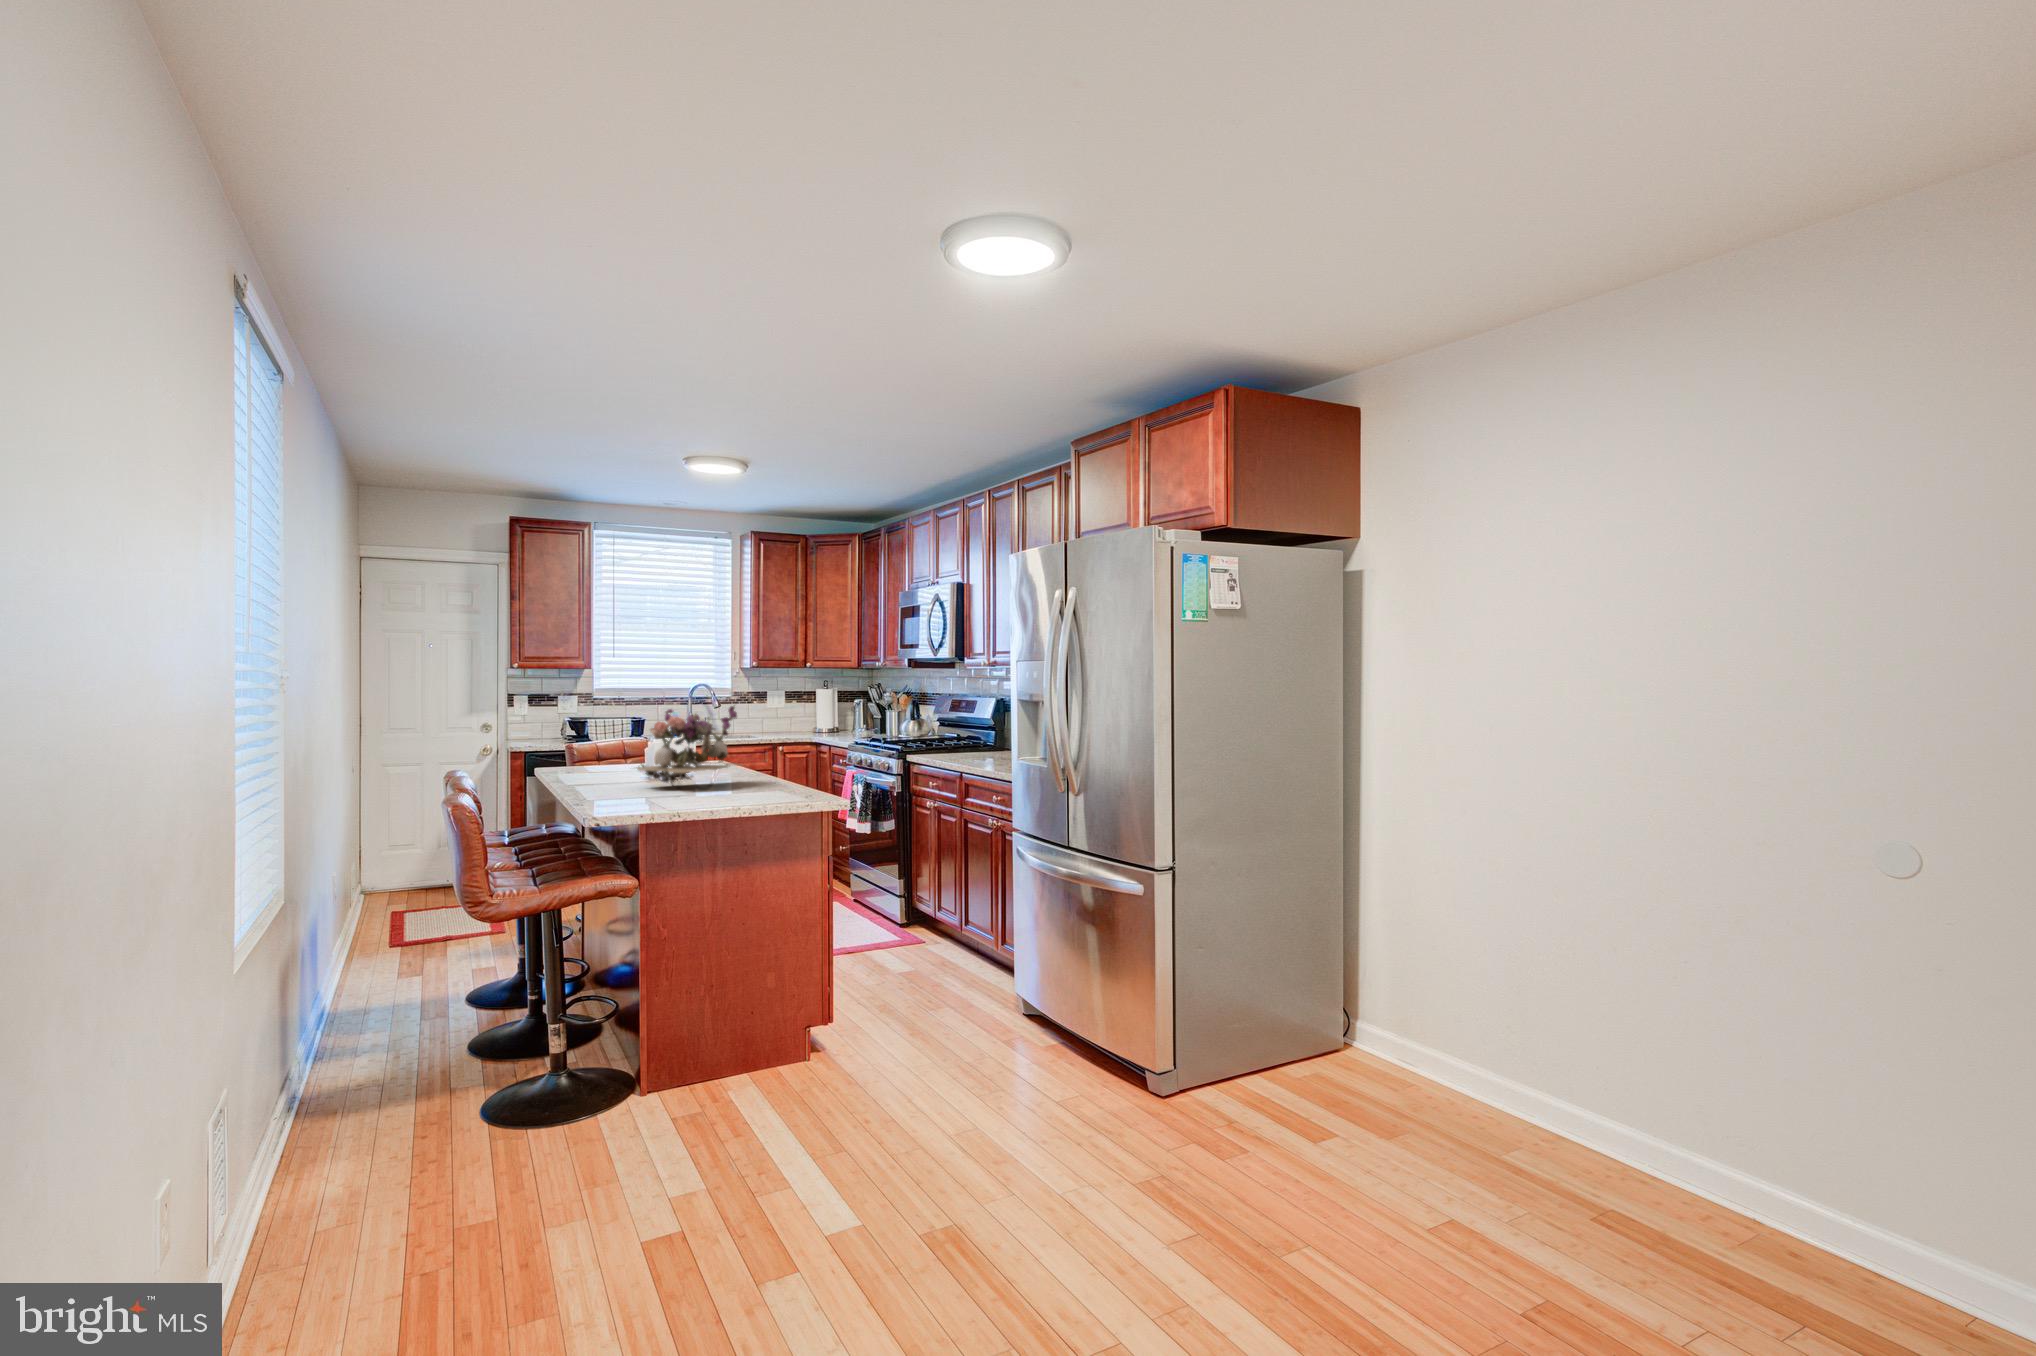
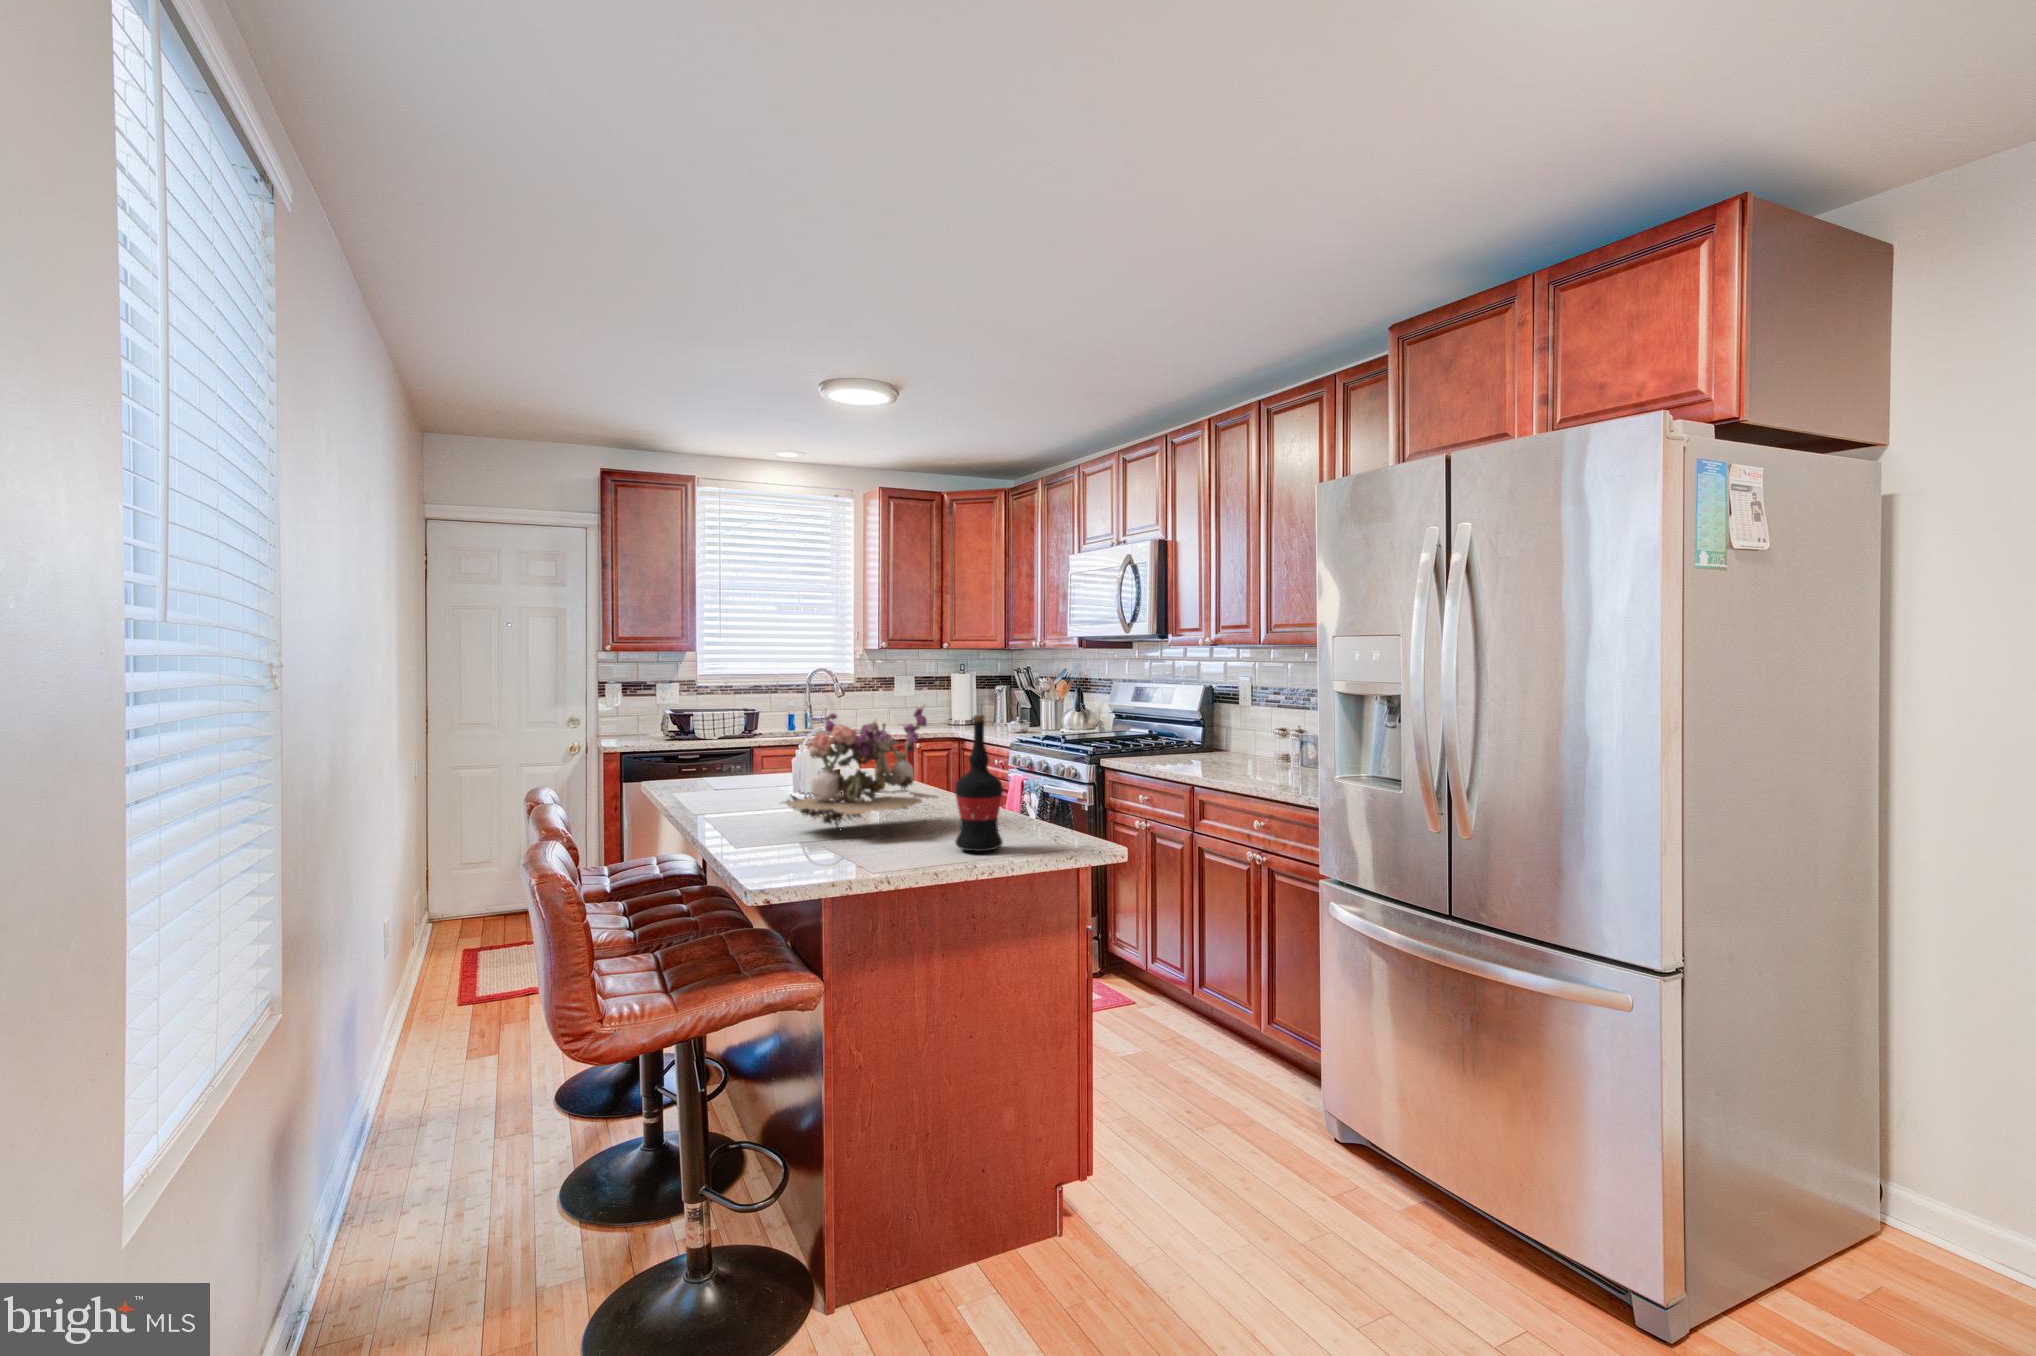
wine bottle: none [742,708,773,793] -> present [955,715,1003,851]

